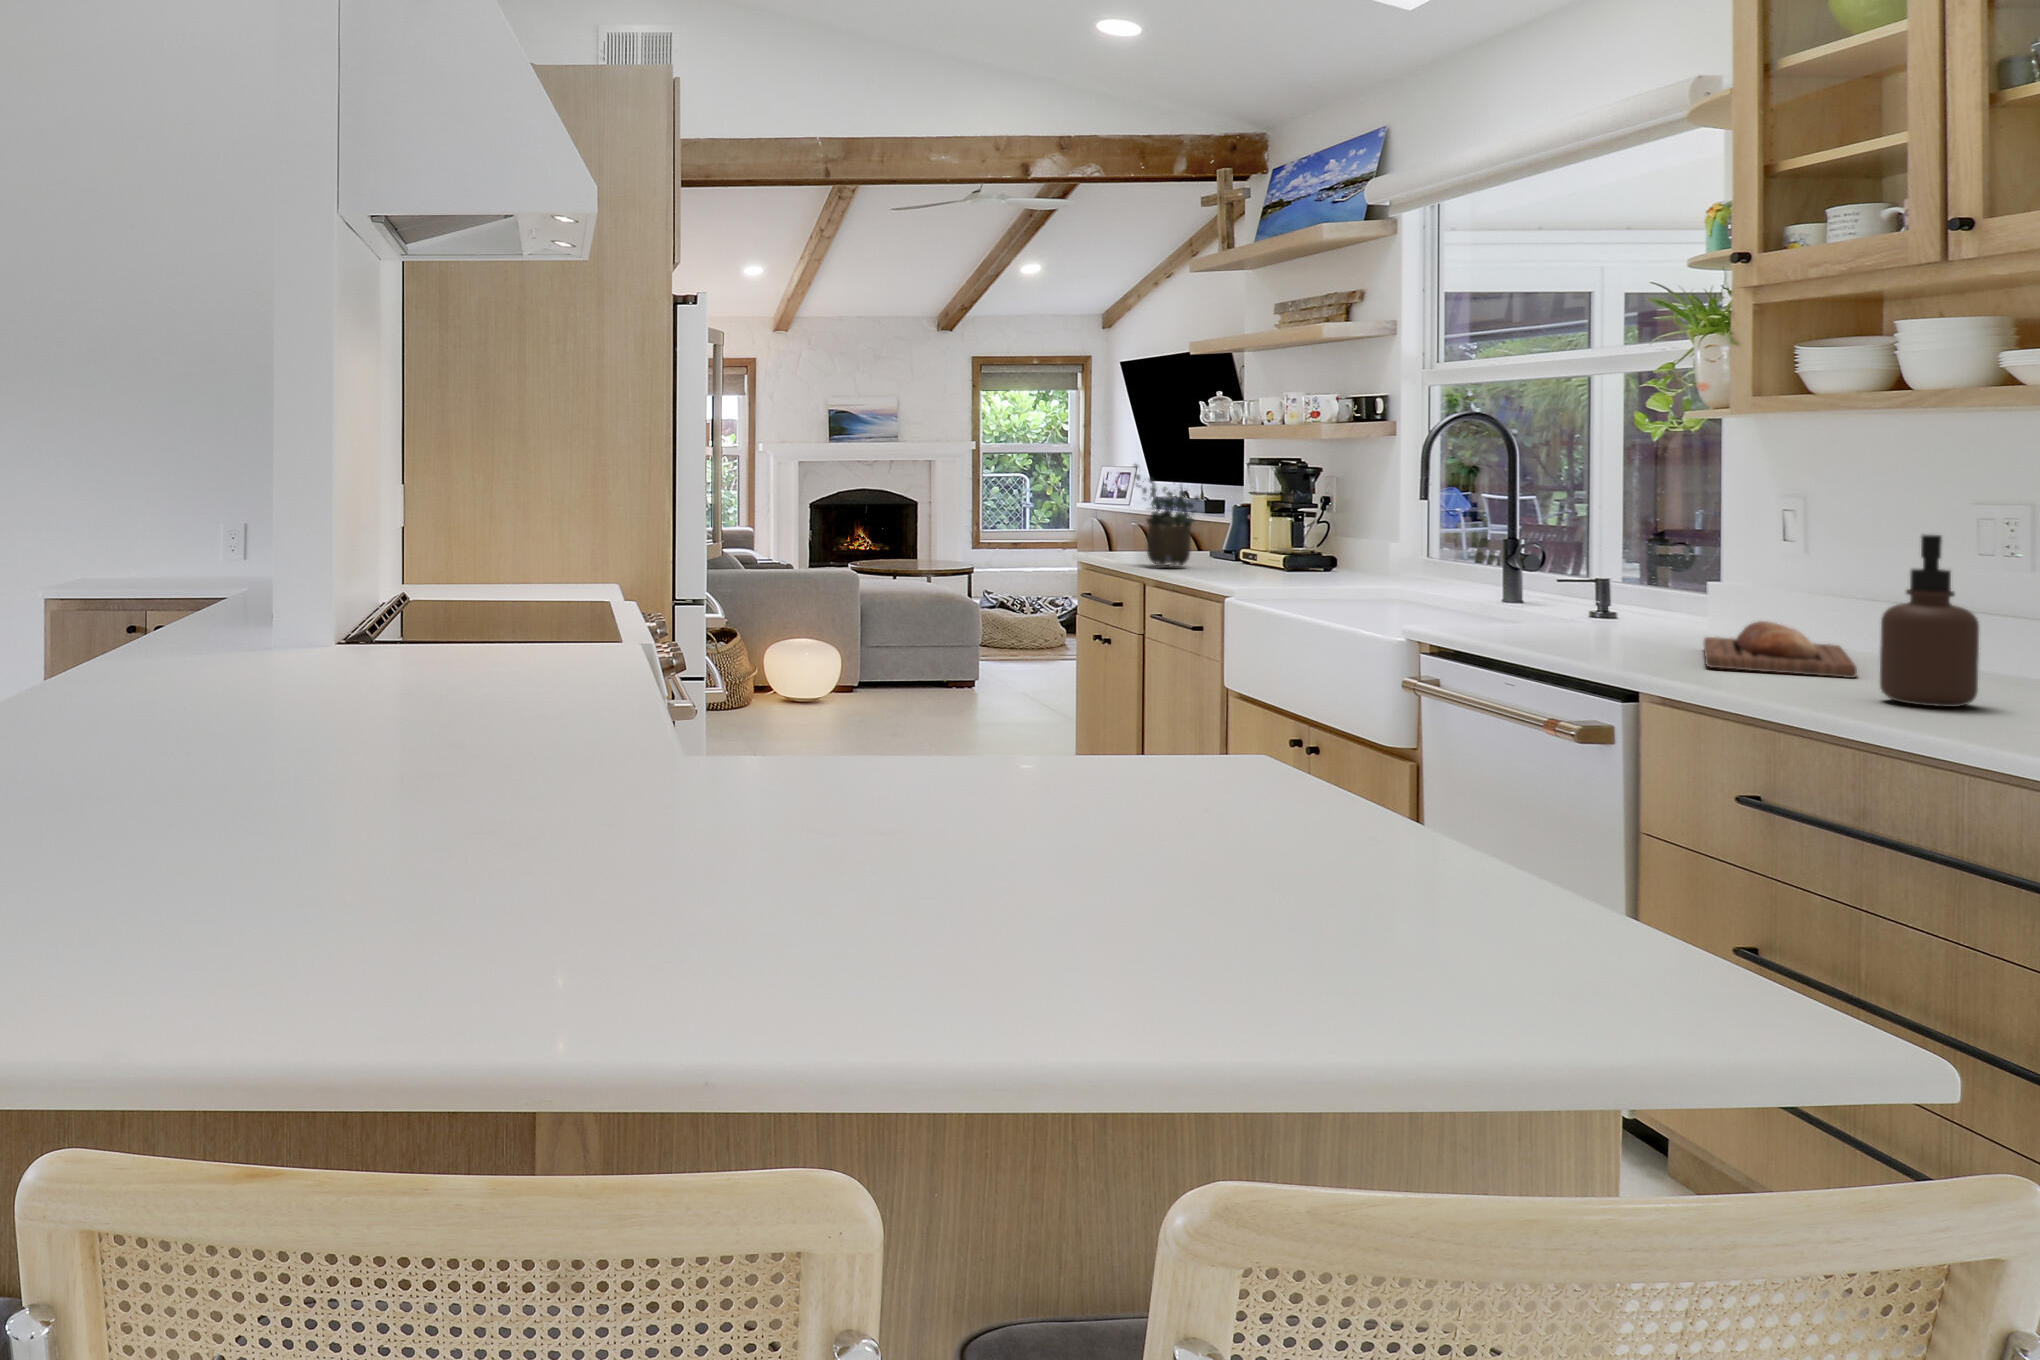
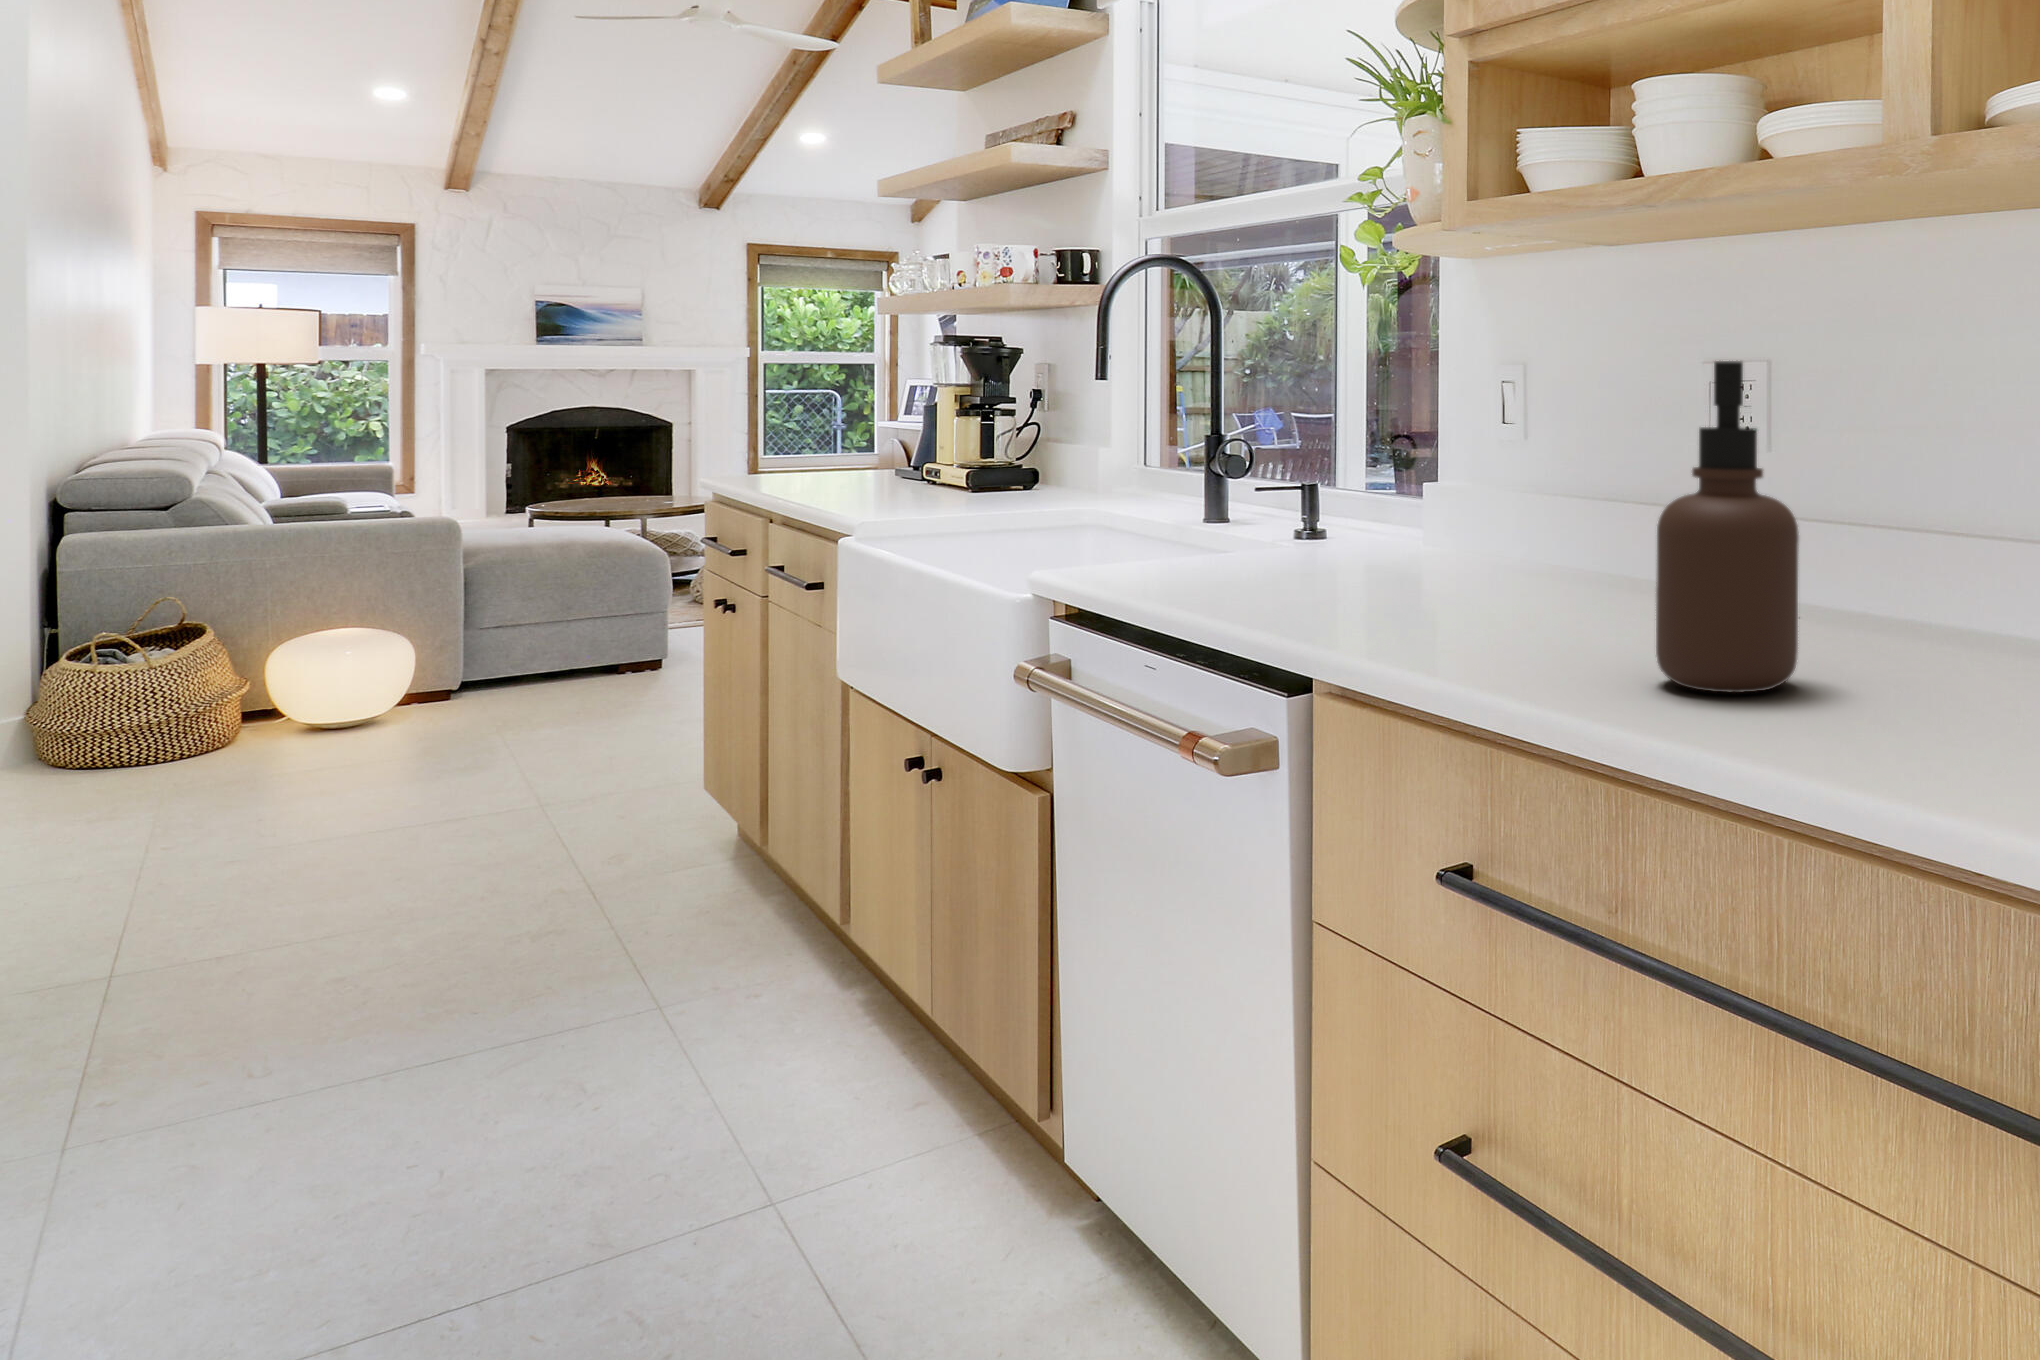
potted plant: present [1133,464,1200,567] -> none [765,340,858,491]
bread loaf: present [1703,621,1857,678] -> none [1404,536,1612,629]

